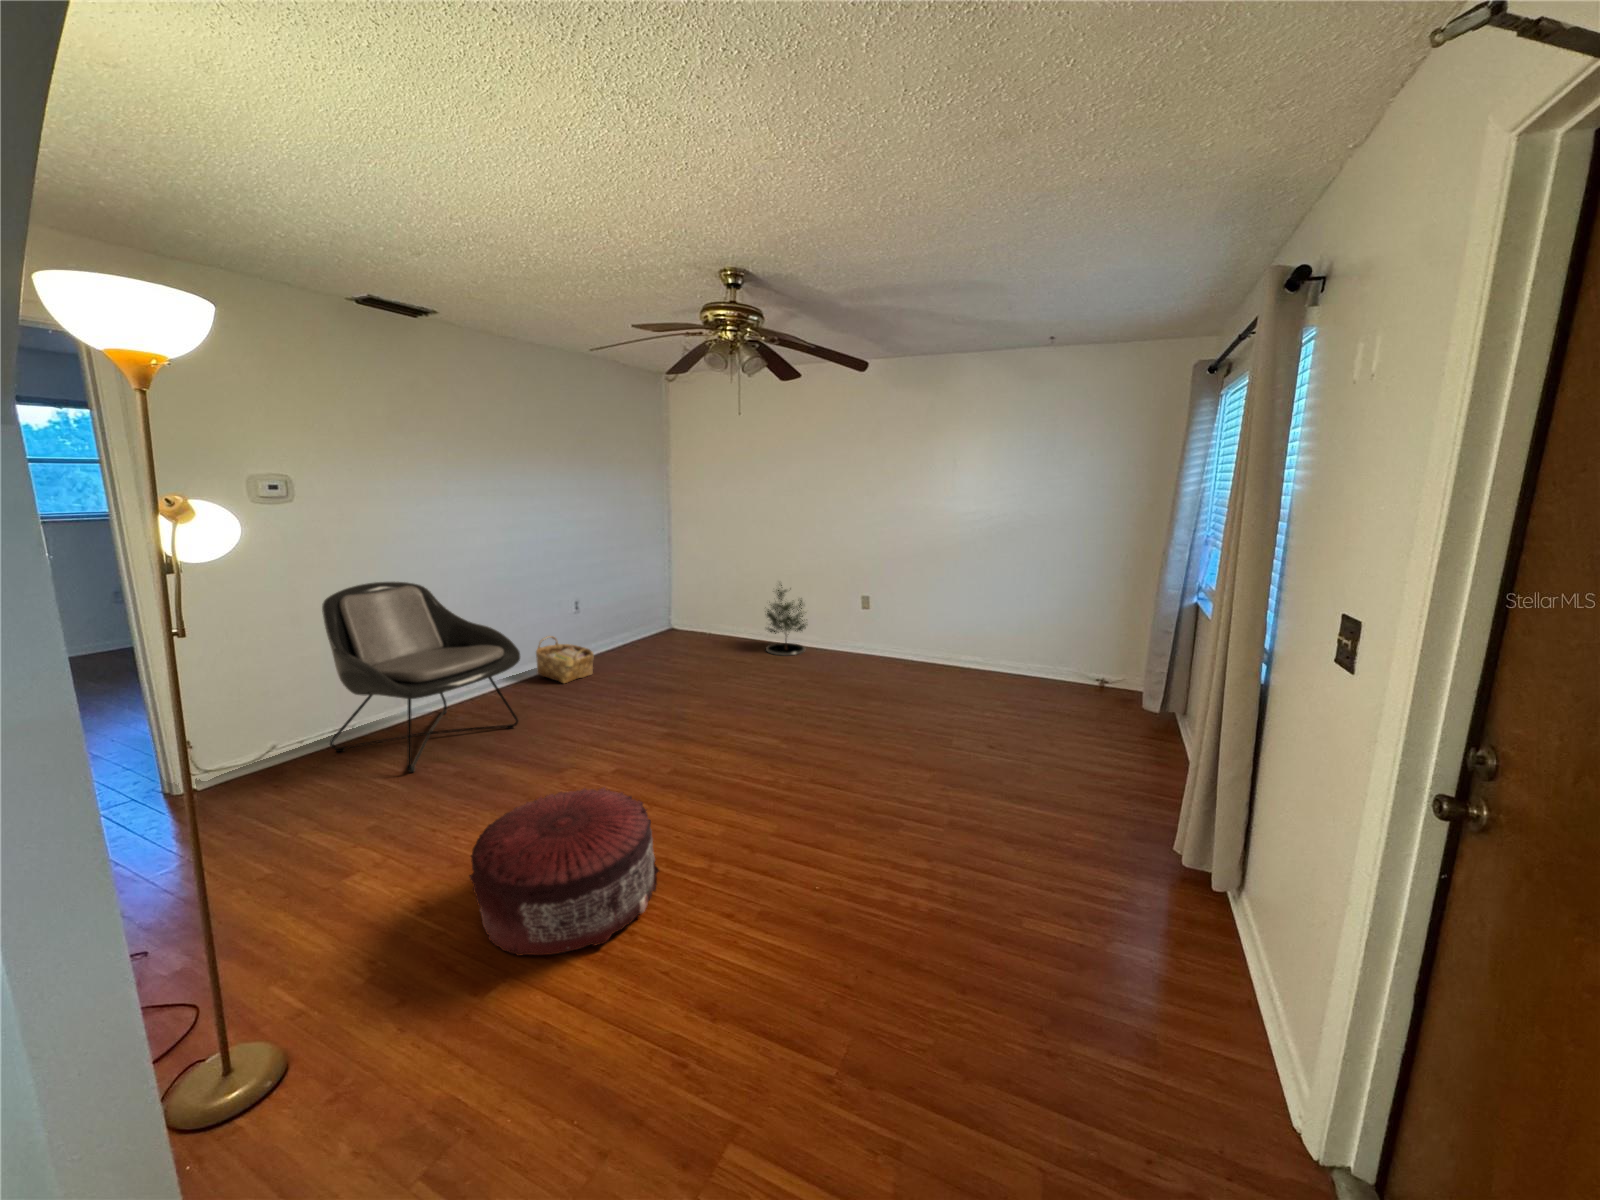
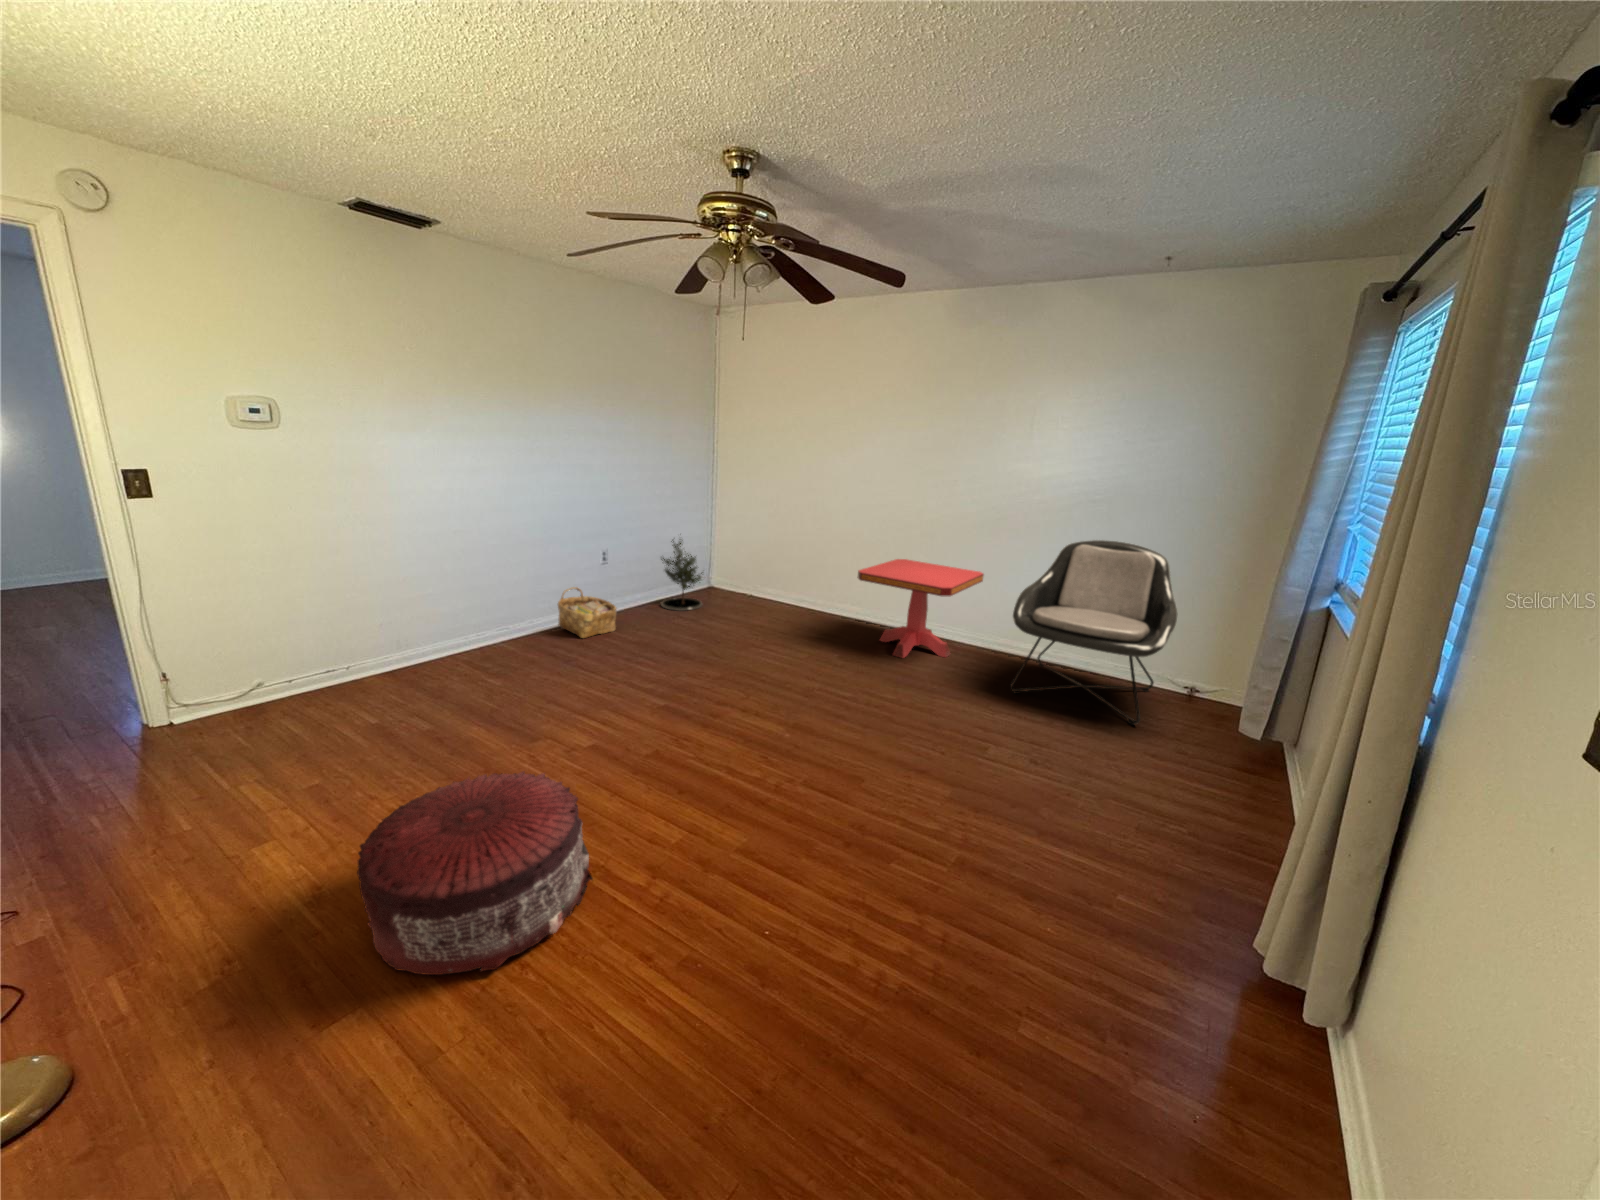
lounge chair: present [322,582,520,773] -> present [1010,540,1178,725]
potted tree: present [766,585,807,656] -> present [661,539,703,611]
side table: none [817,589,925,677] -> present [857,559,984,658]

